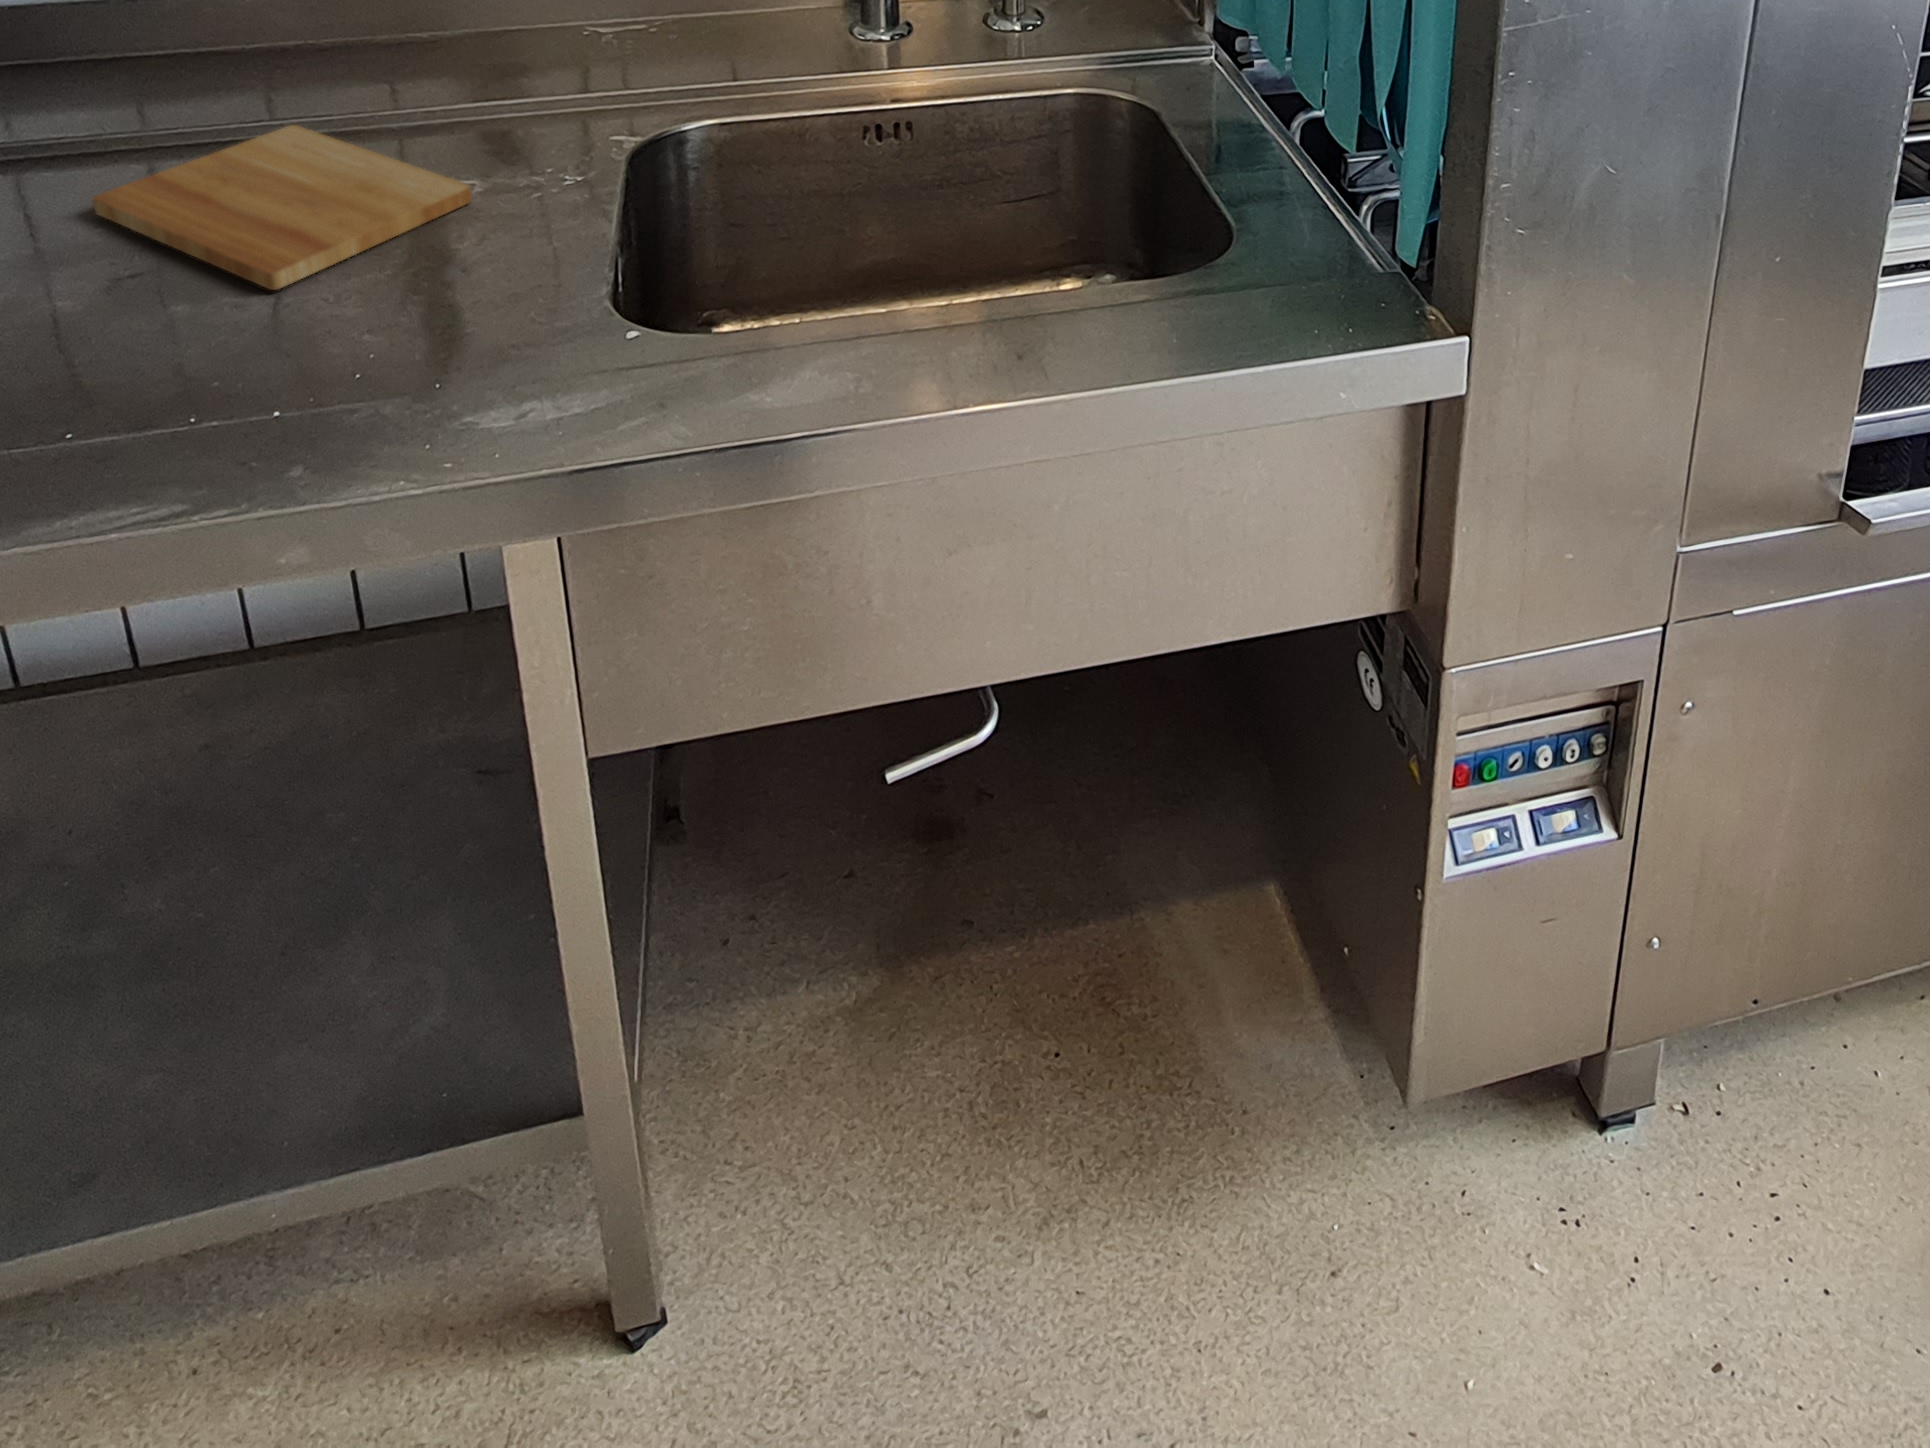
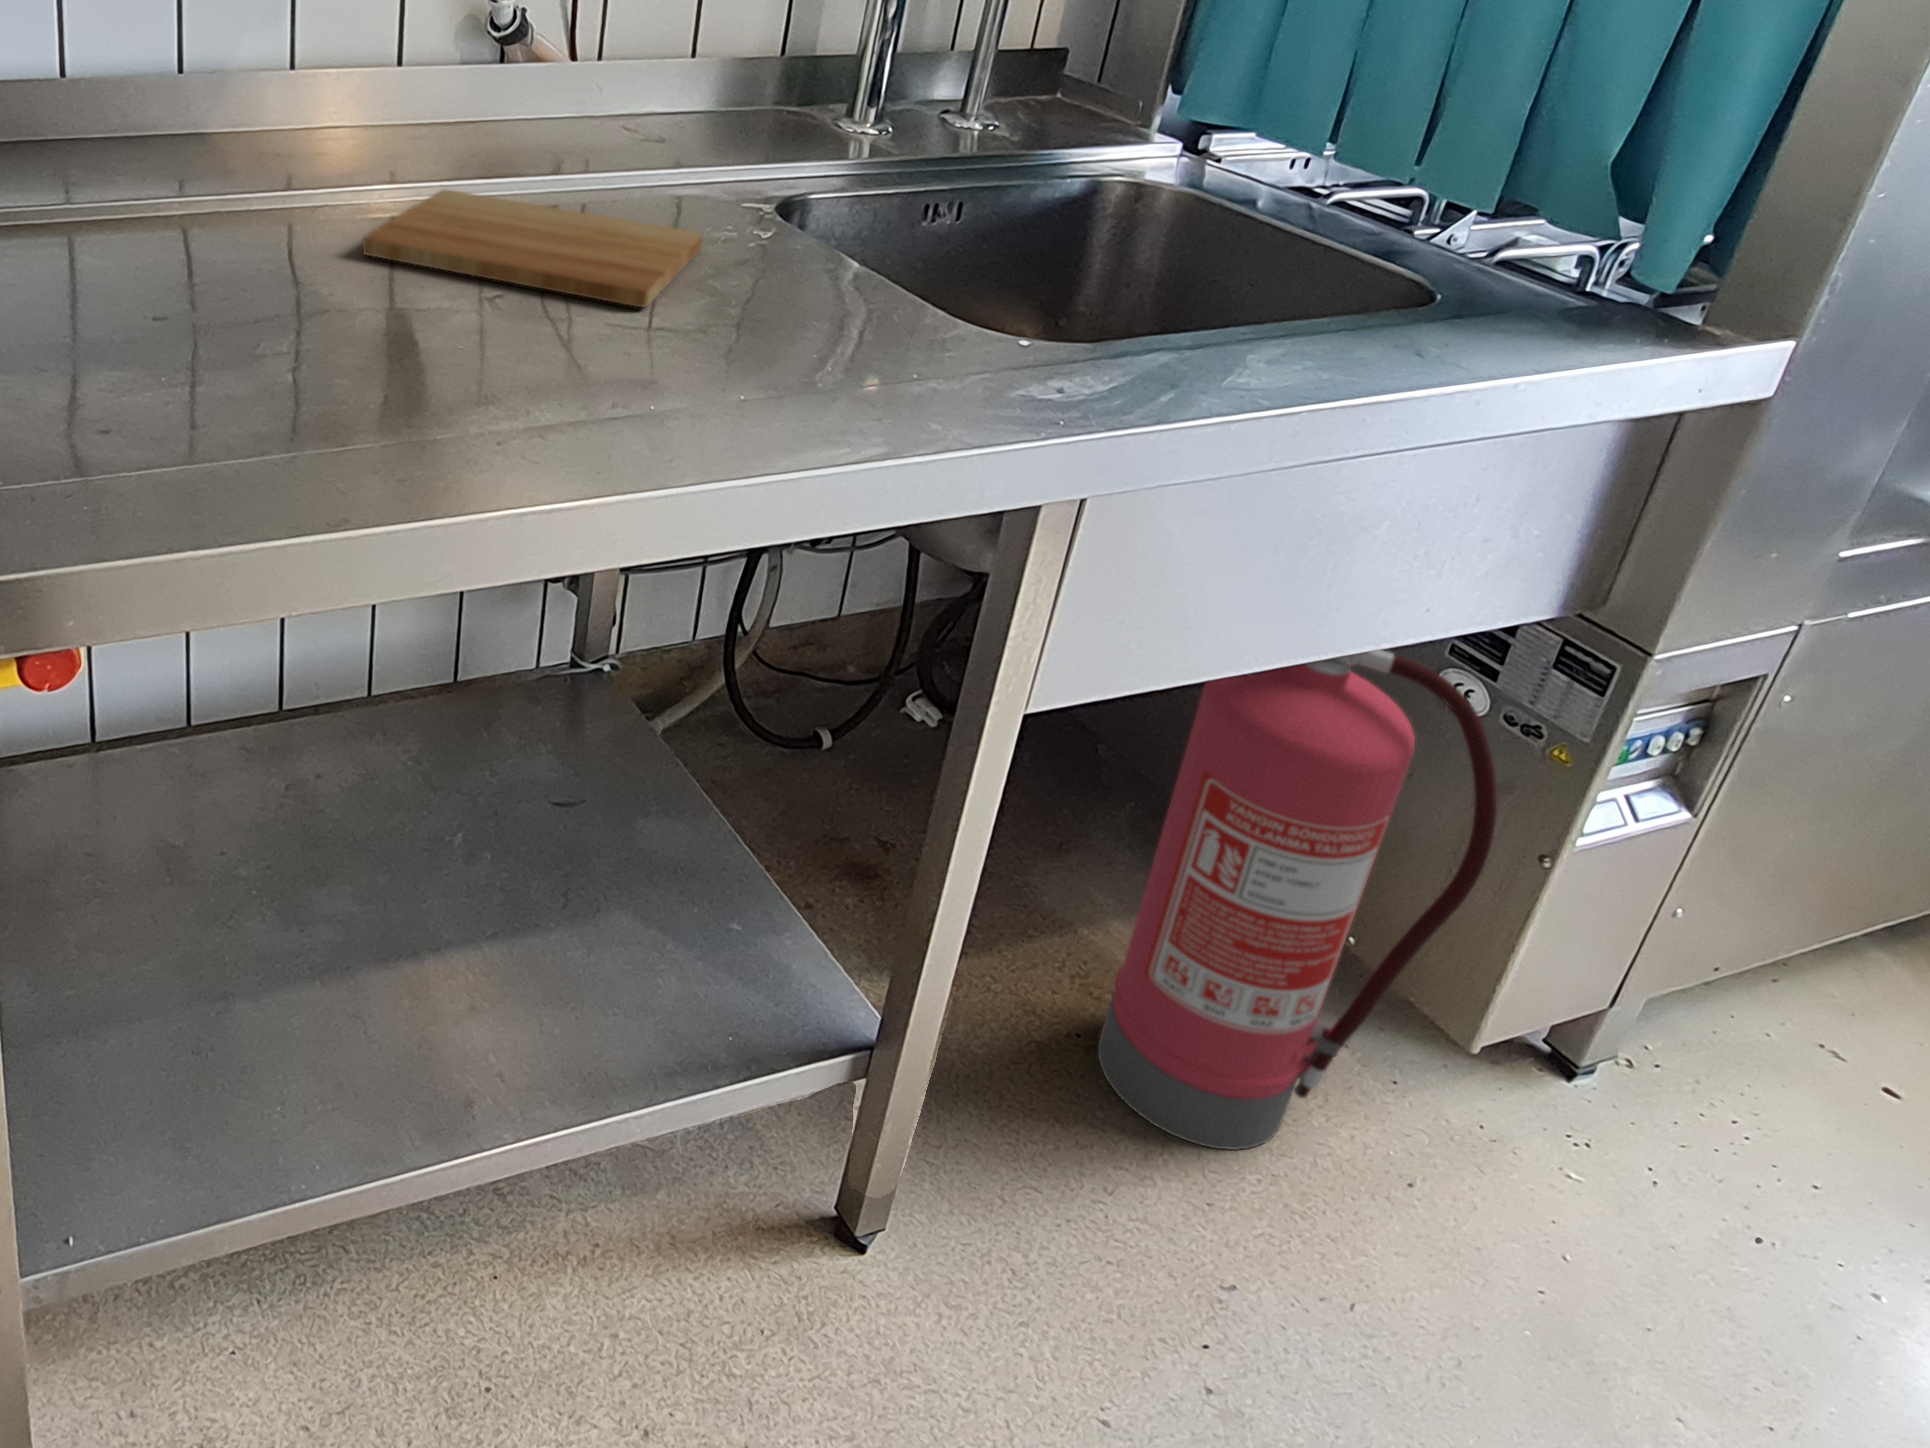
fire extinguisher: none [1054,526,1324,1216] -> present [1098,650,1497,1150]

